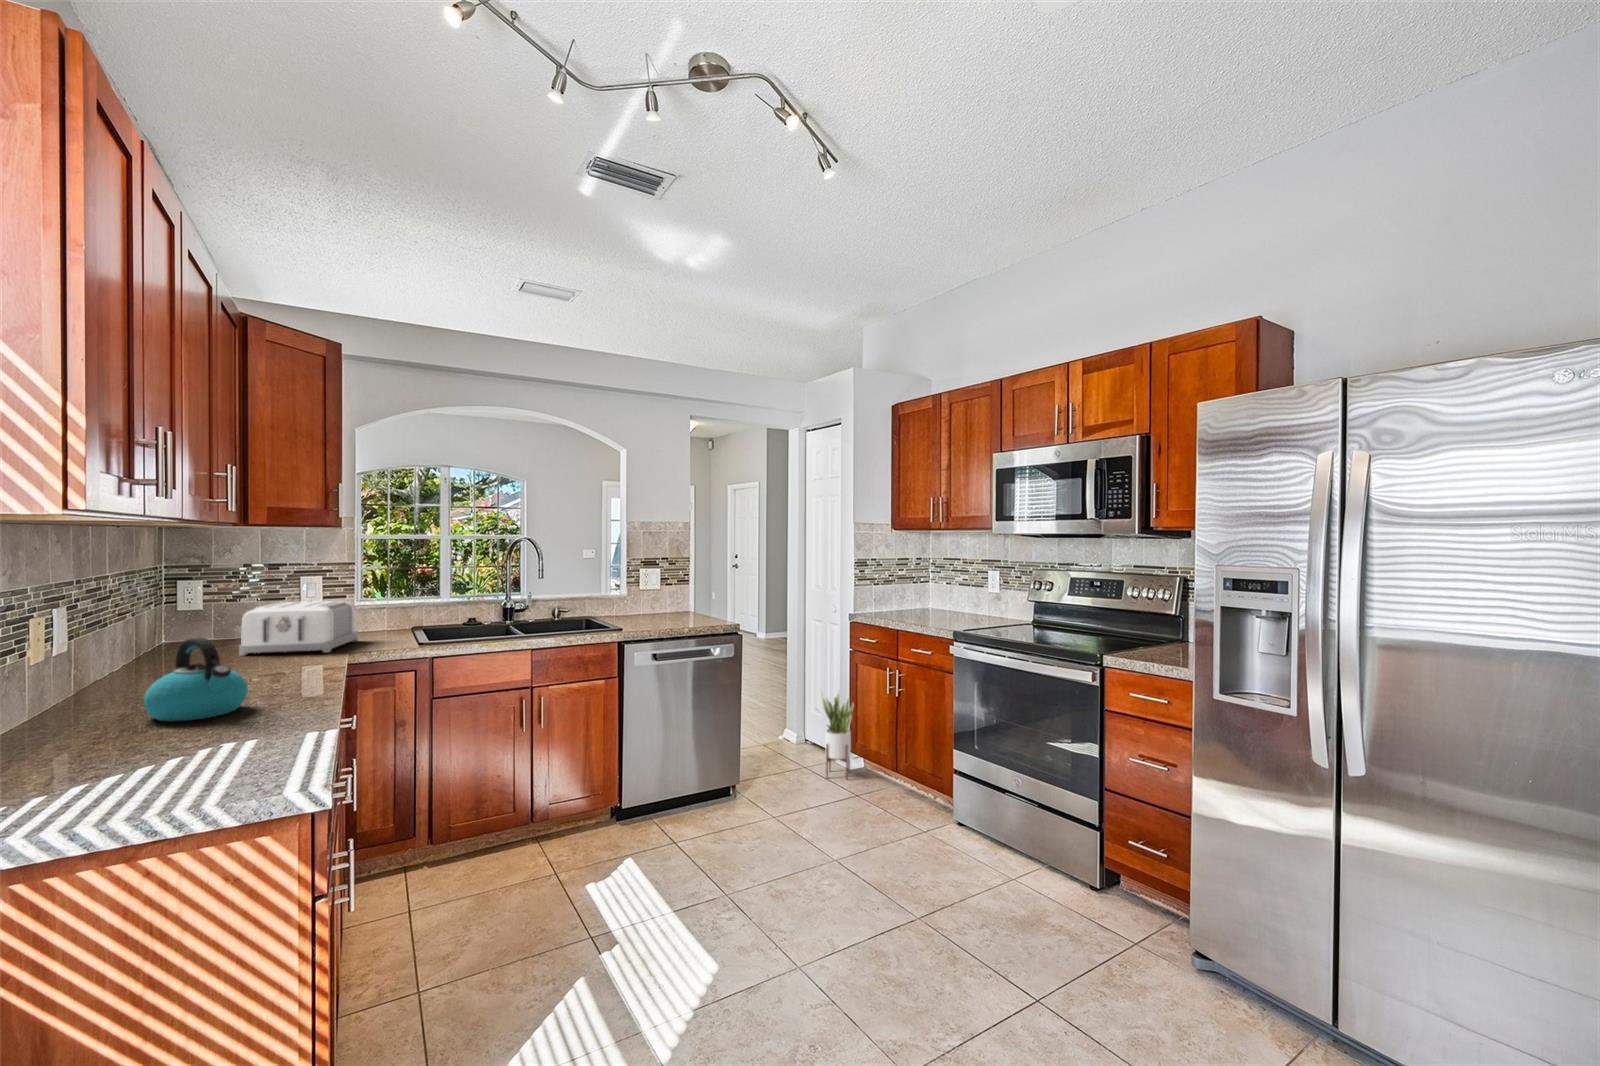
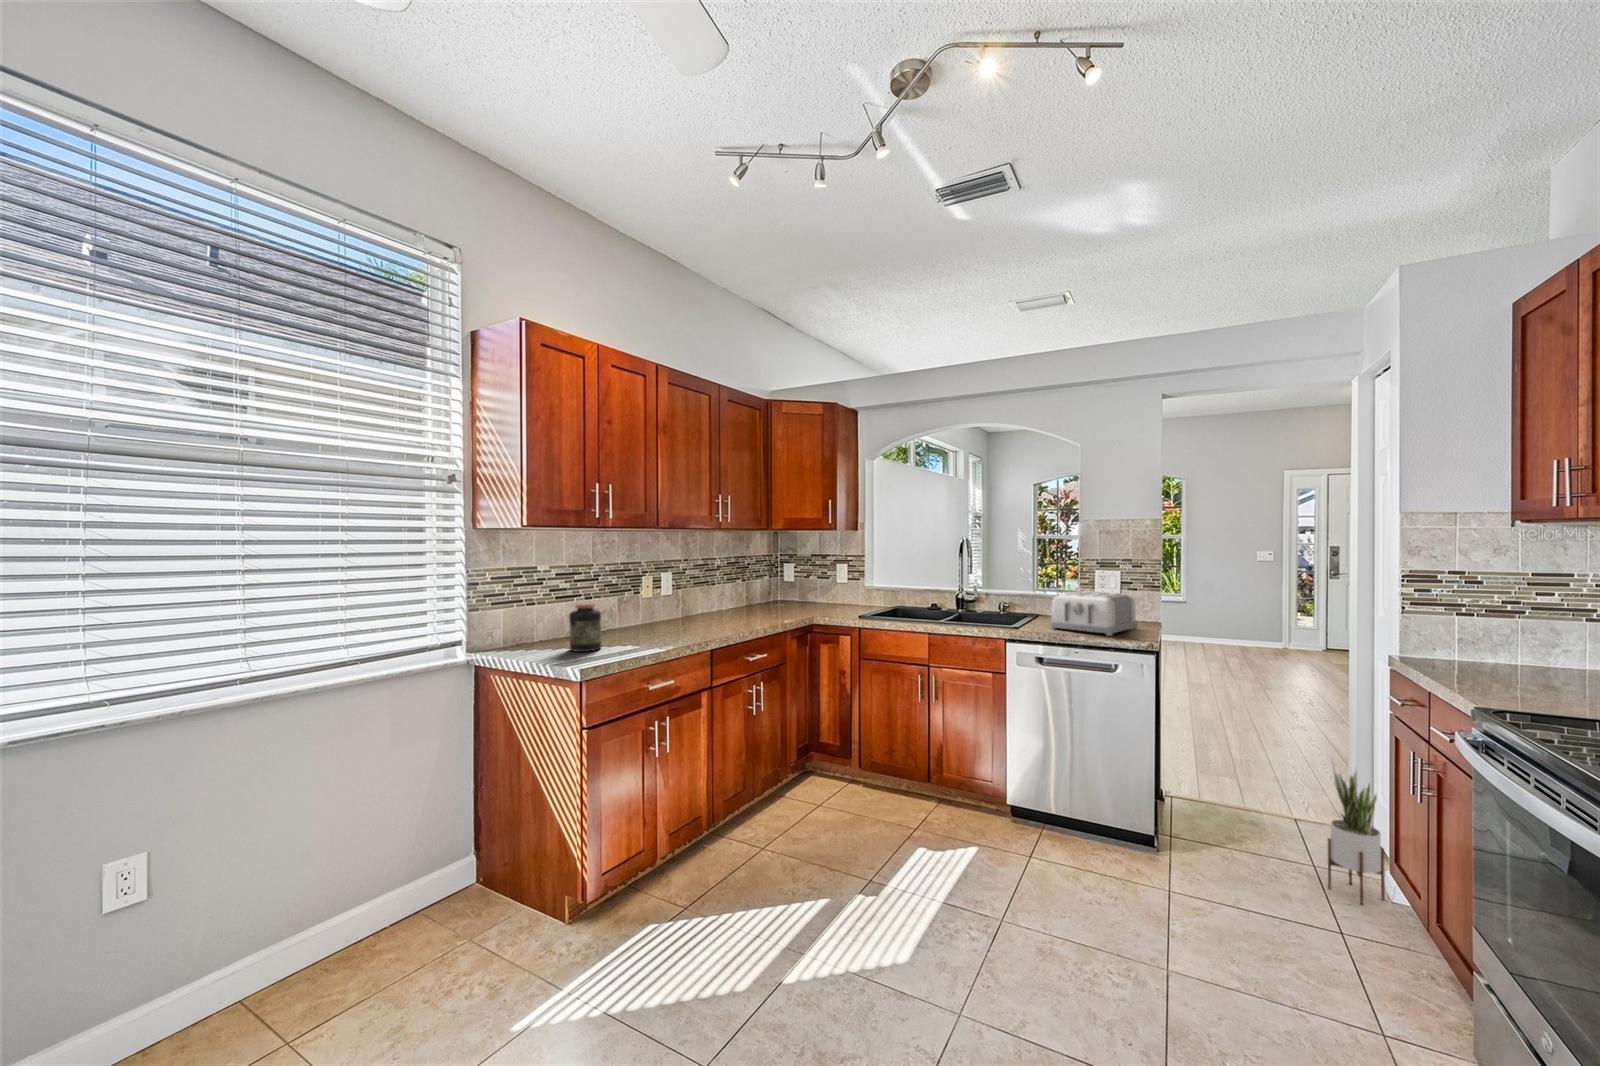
toaster: present [239,601,358,656] -> present [1050,591,1138,636]
kettle: present [144,637,248,721] -> none [651,595,694,638]
jar: none [46,667,139,780] -> present [569,603,602,652]

